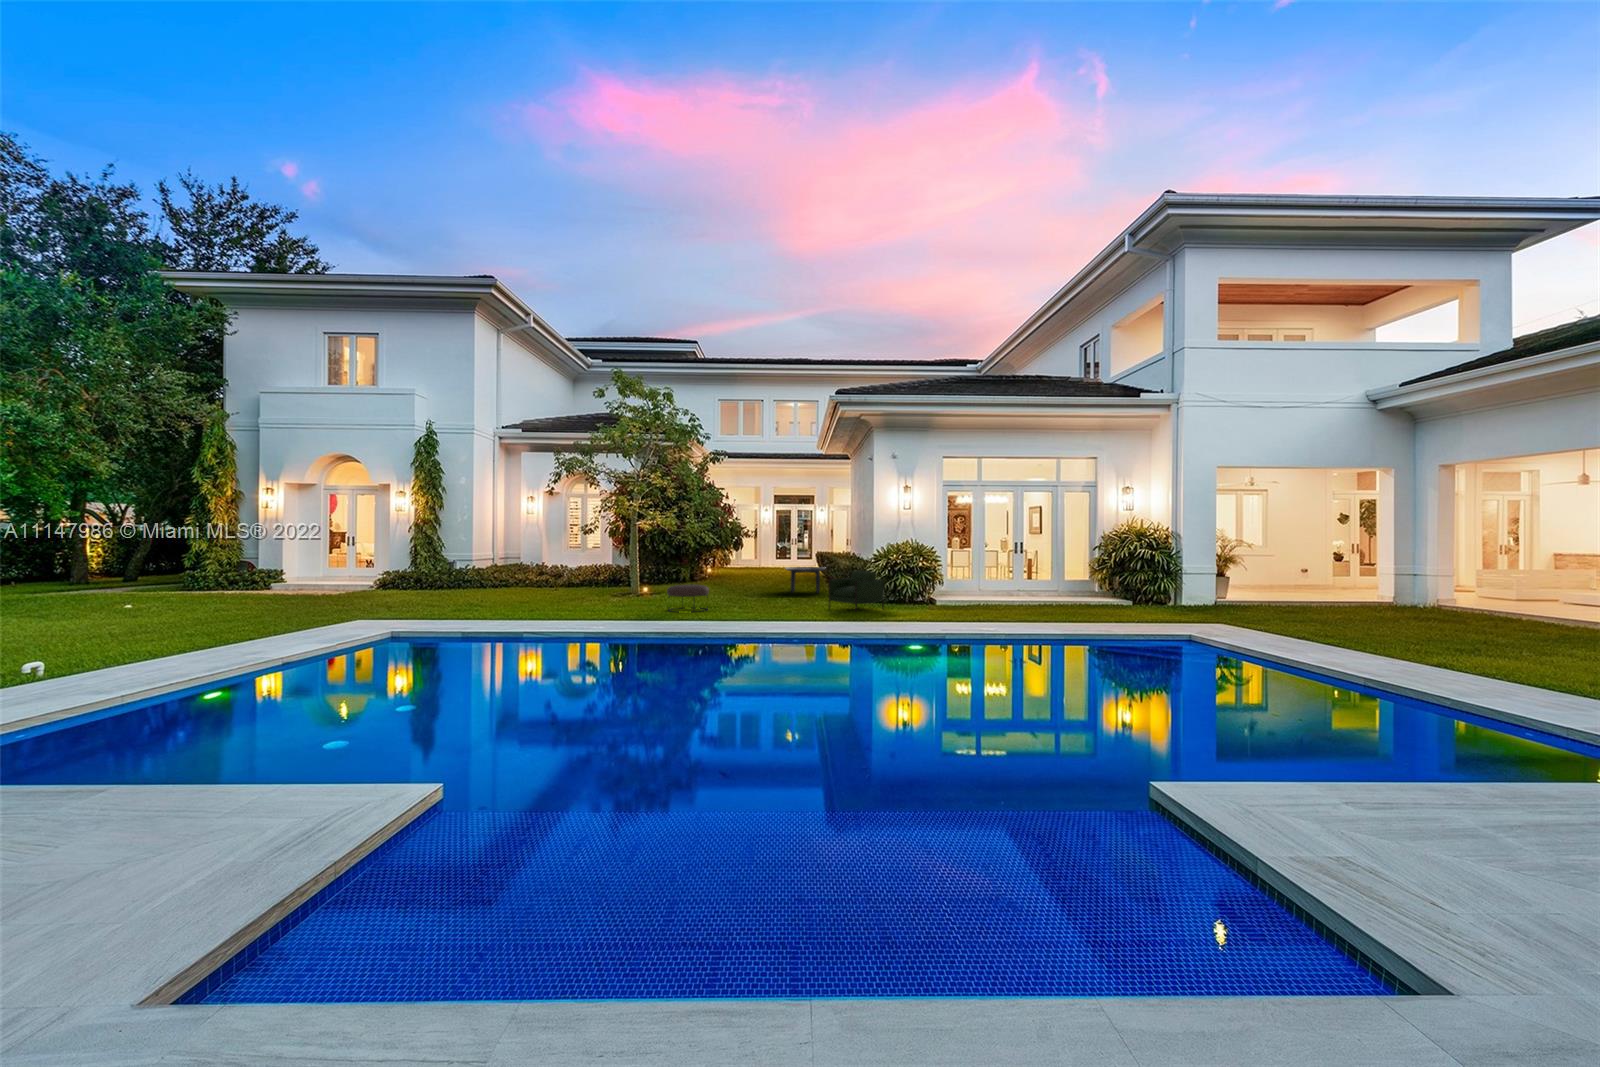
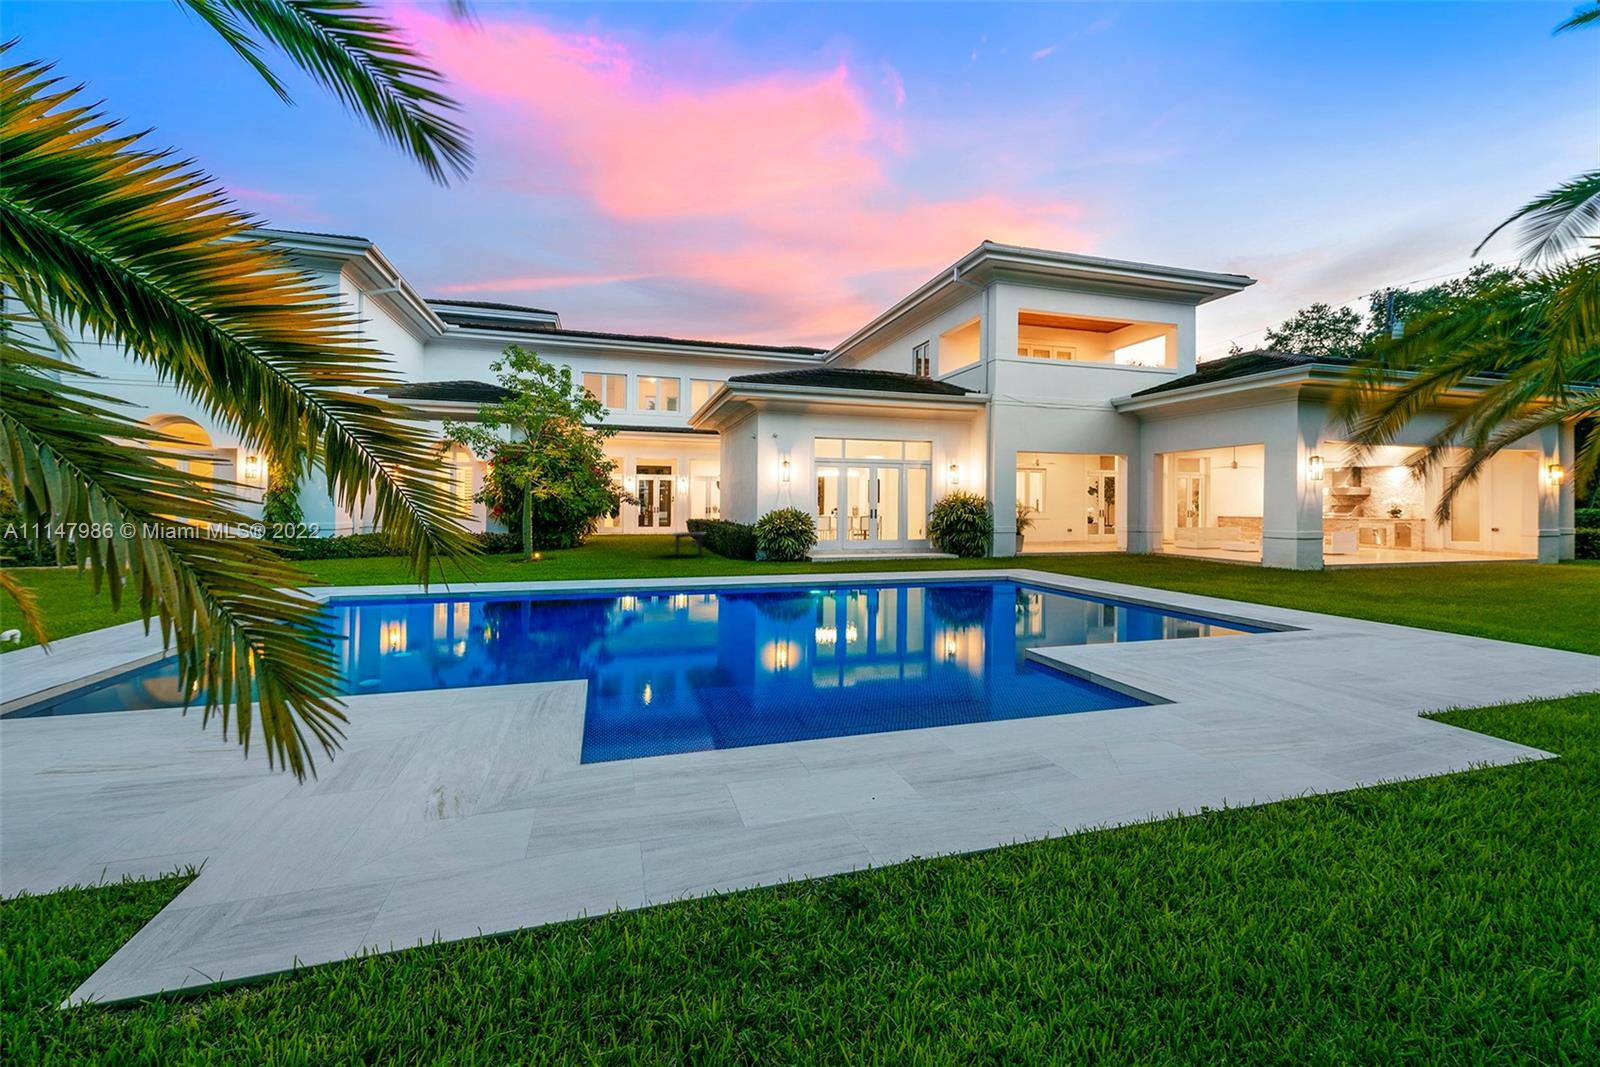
armchair: present [829,571,884,611] -> none [725,534,772,568]
ottoman: present [667,585,709,612] -> none [583,548,621,572]

